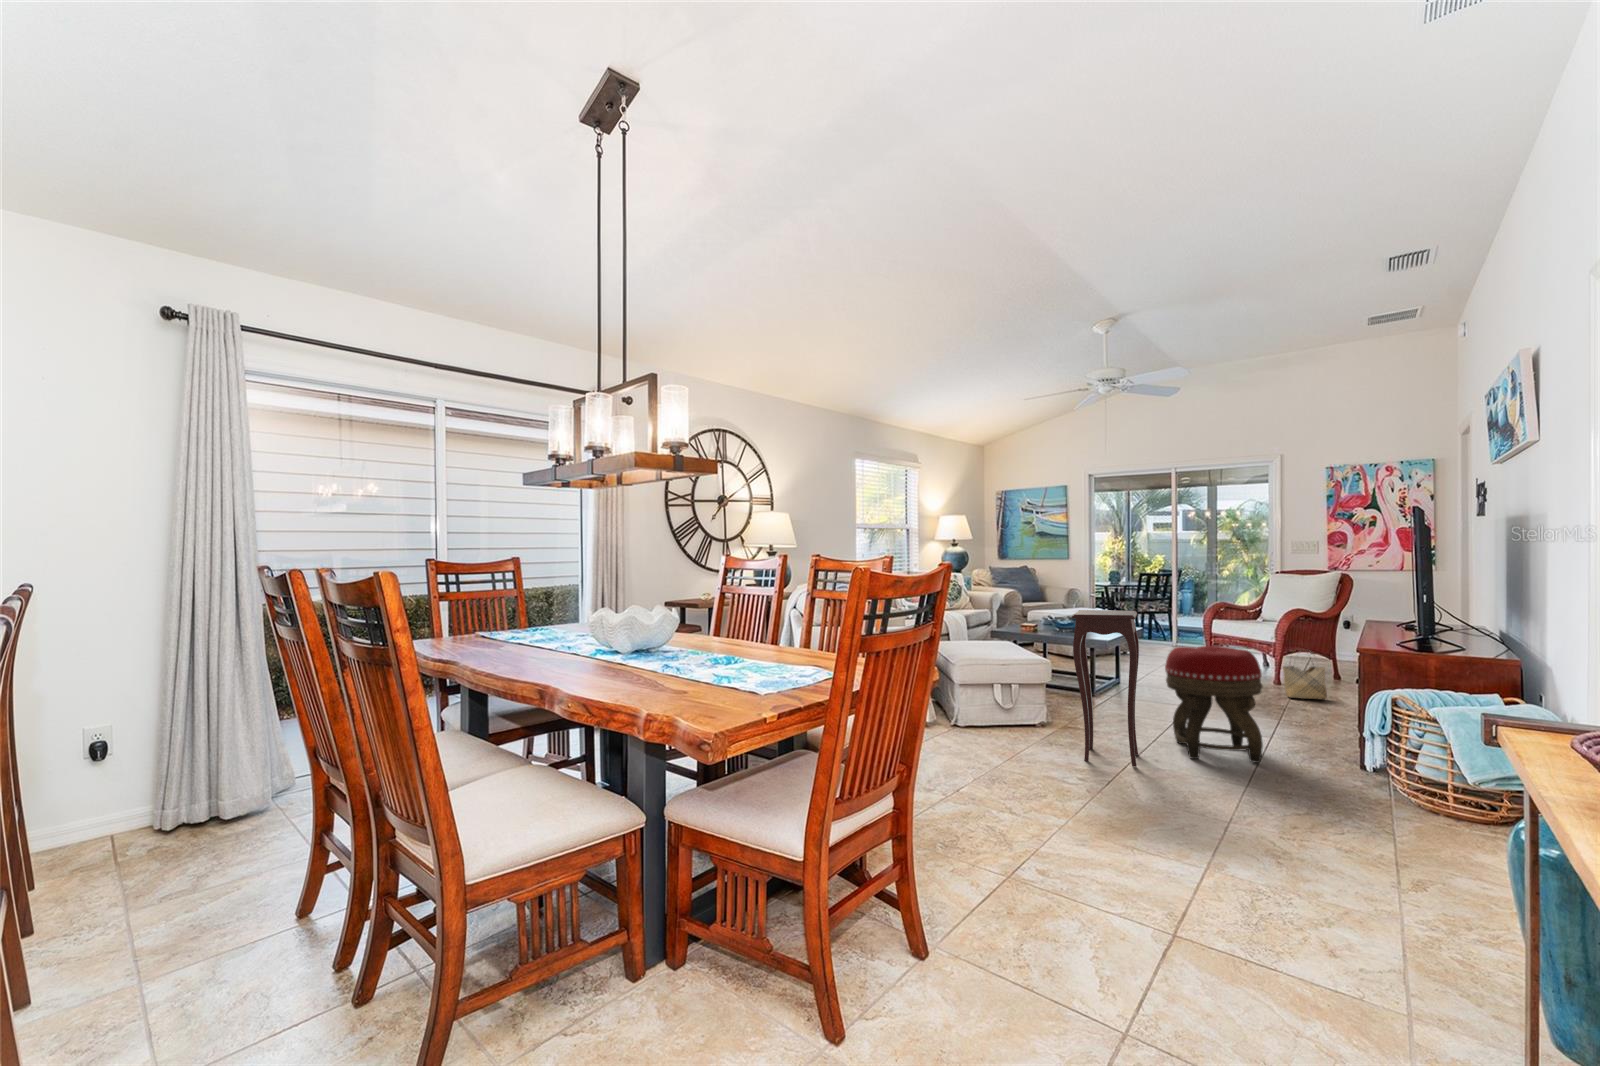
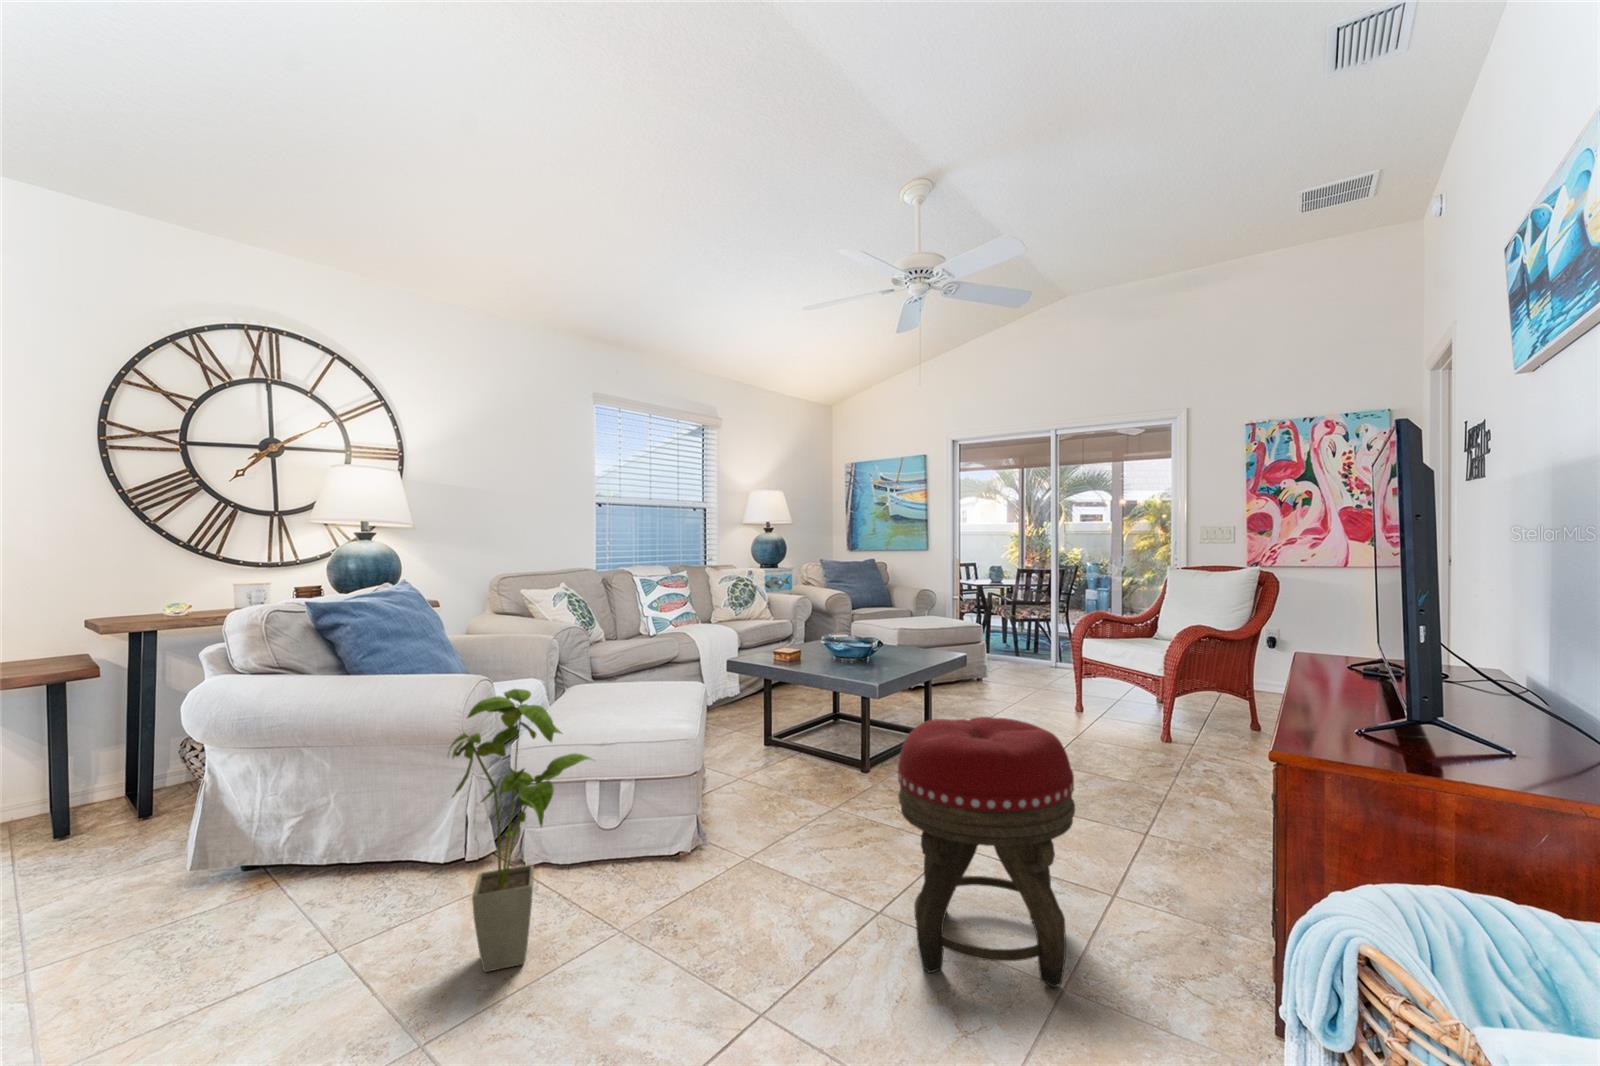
side table: present [1072,610,1139,767] -> none [667,648,832,1014]
house plant: none [954,627,1020,756] -> present [448,689,594,972]
woven basket: present [1283,651,1327,699] -> none [1165,691,1231,775]

